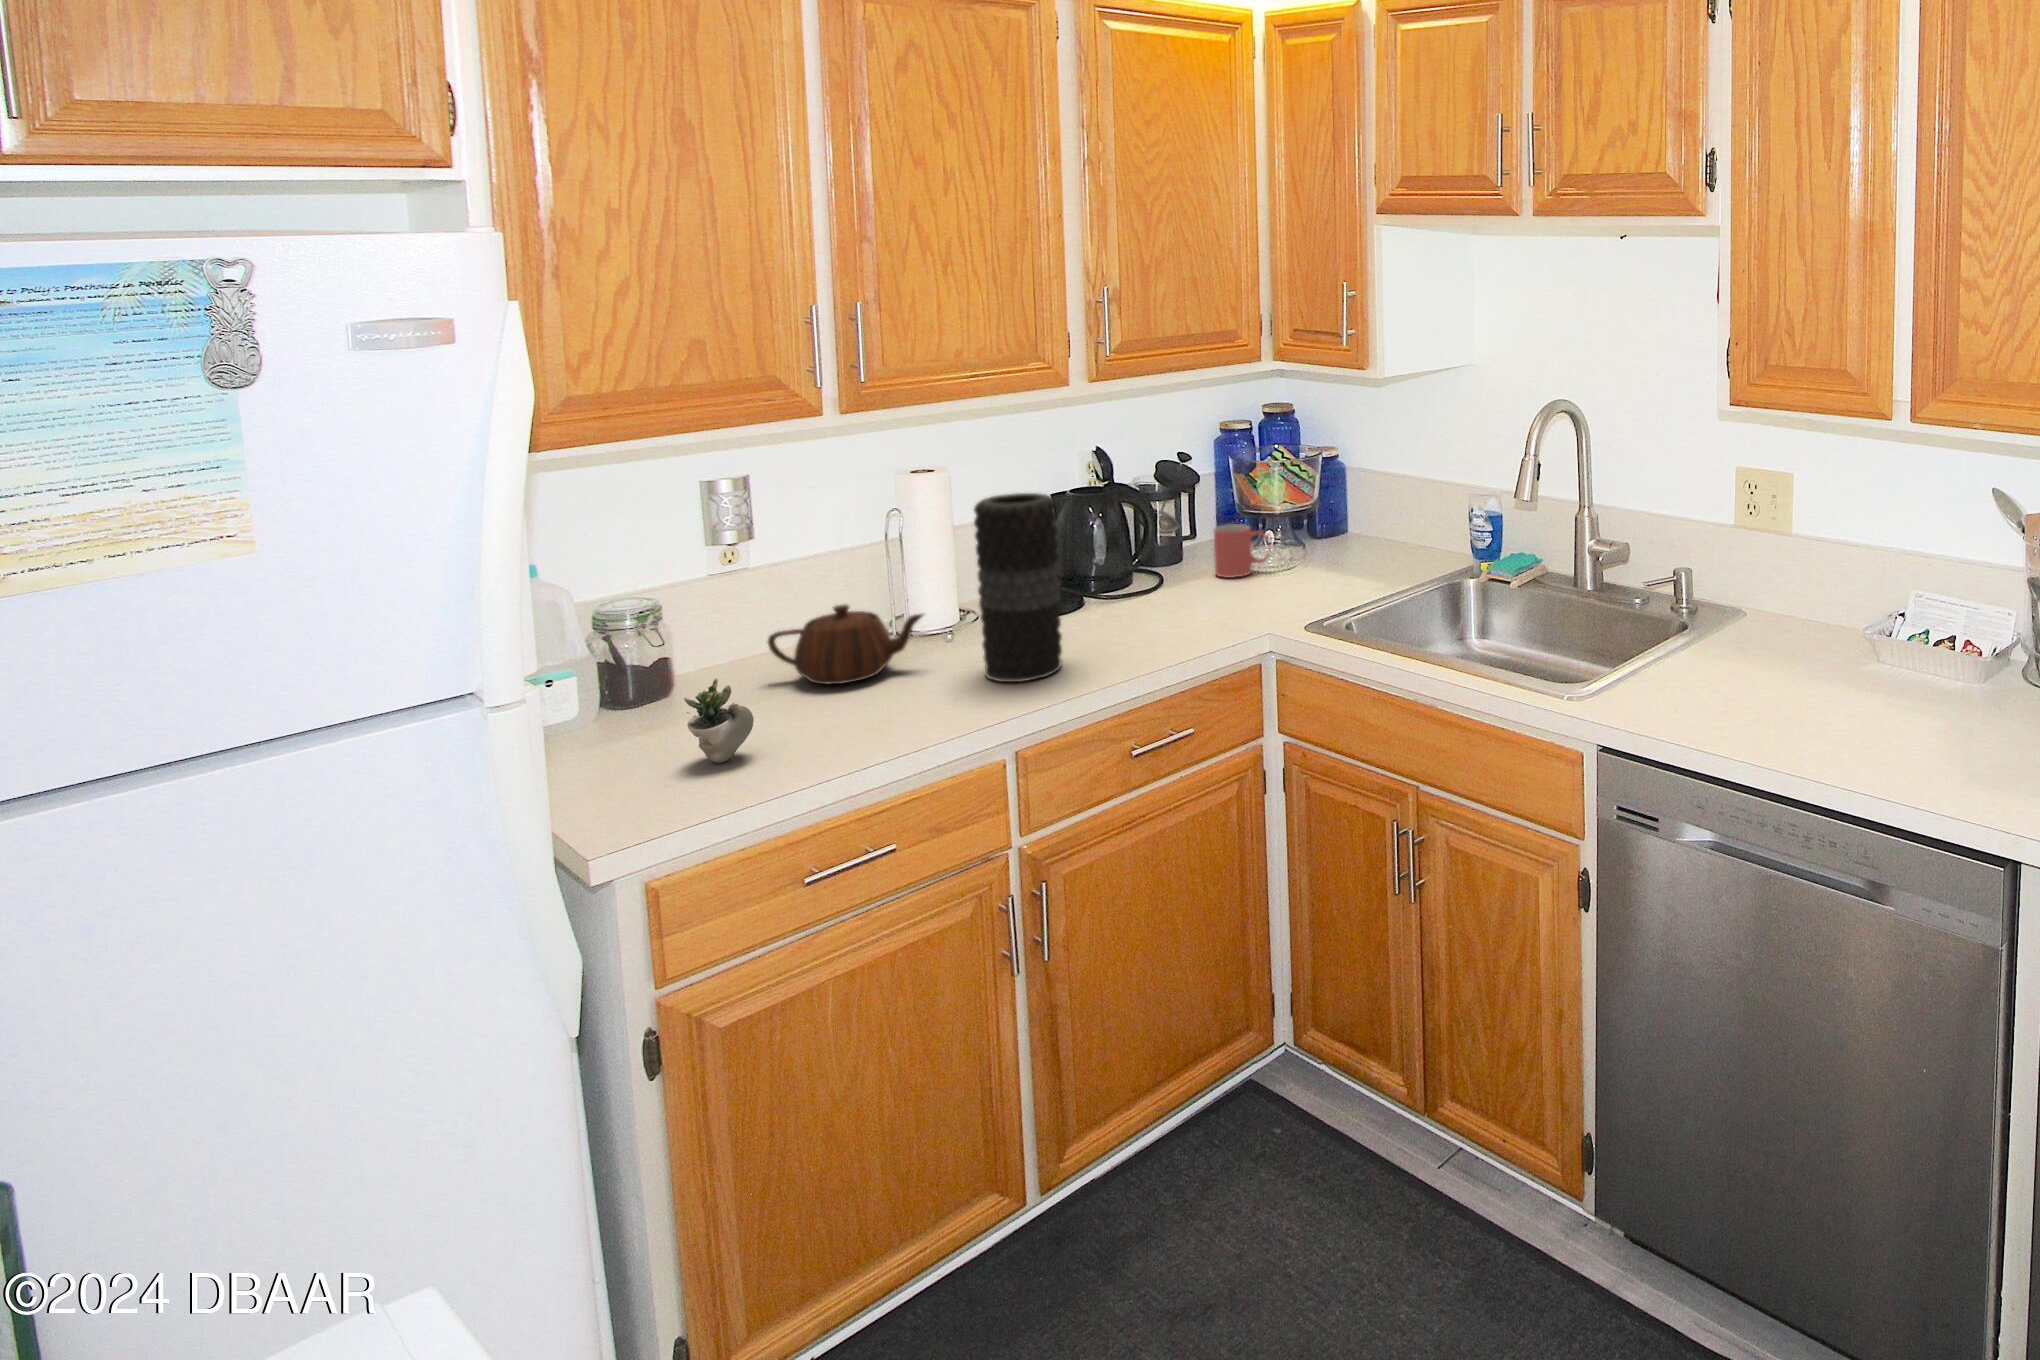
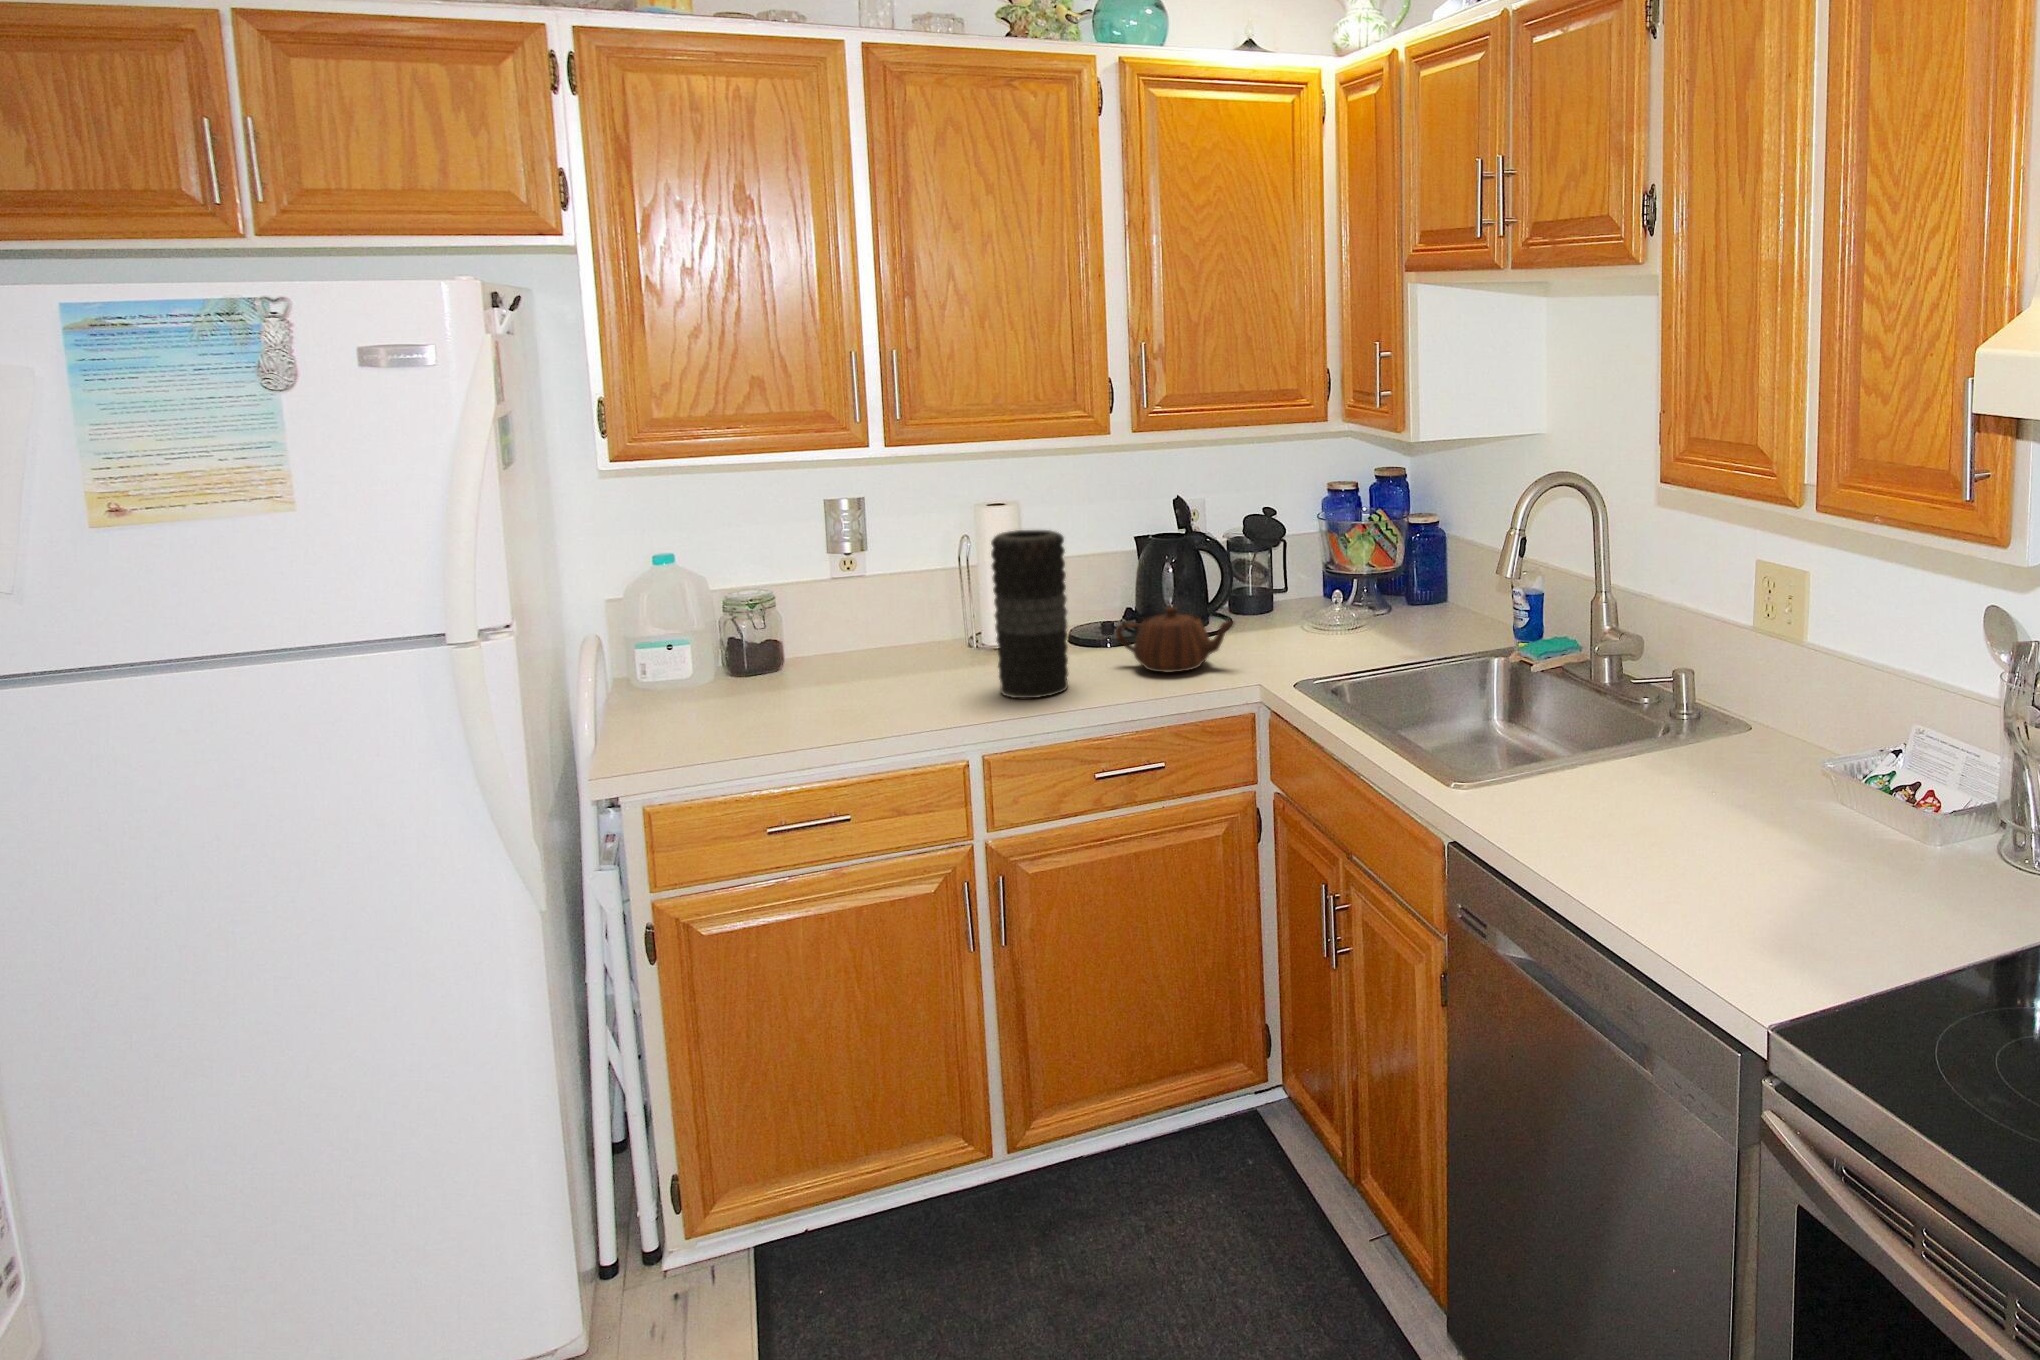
mug: present [1214,524,1271,578] -> none [1279,580,1333,631]
teapot: present [768,604,923,684] -> present [1116,606,1234,672]
succulent plant: present [684,679,773,763] -> none [724,660,781,729]

